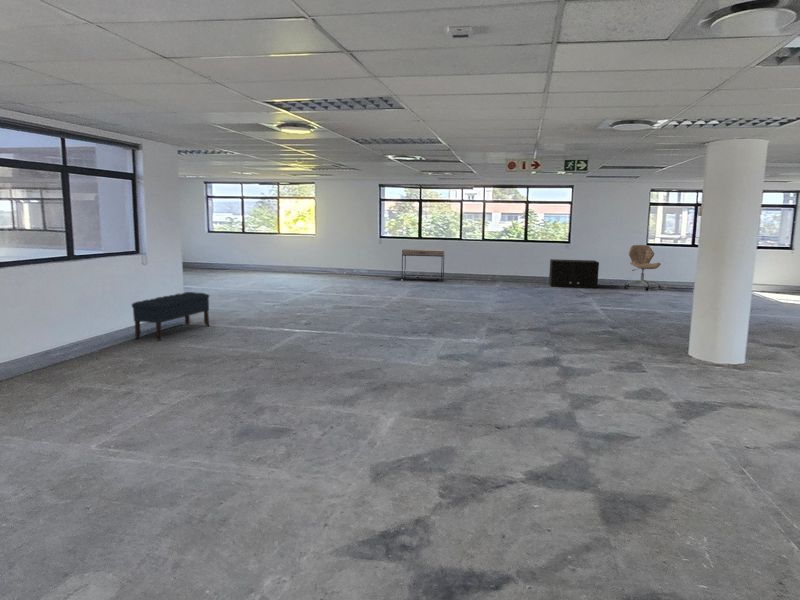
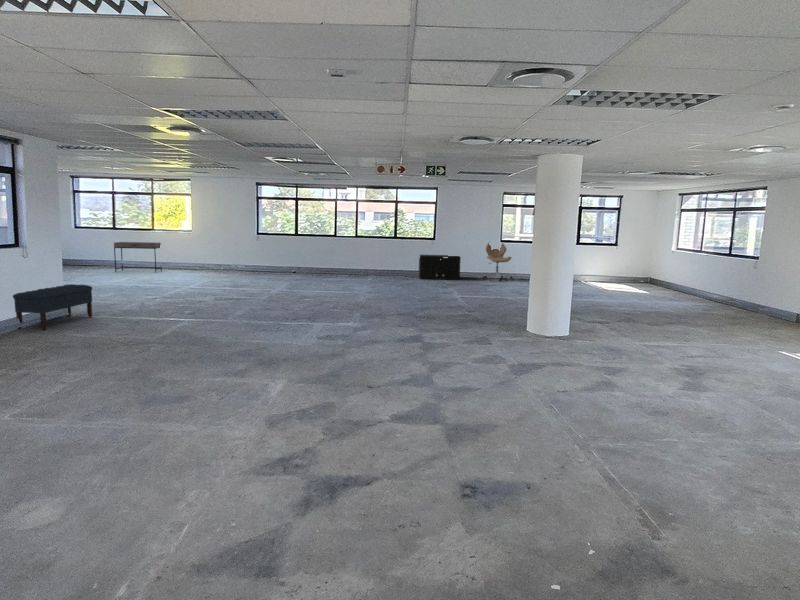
desk: present [402,249,444,282] -> present [114,242,162,272]

